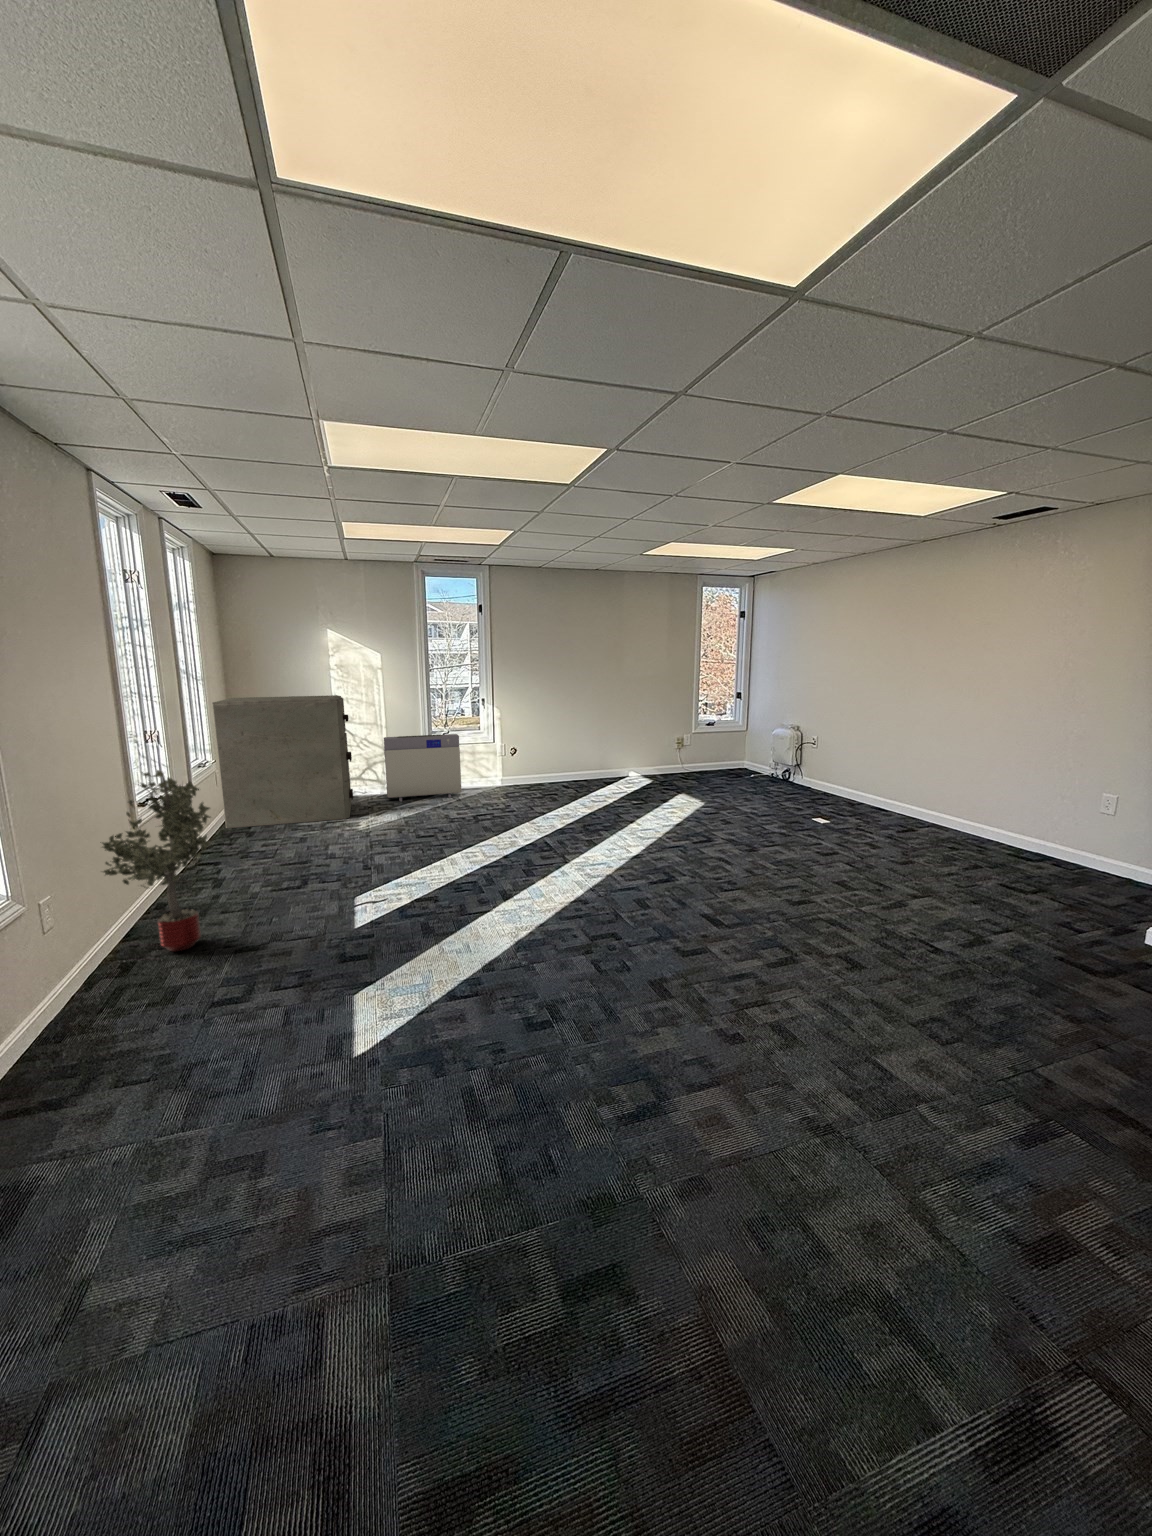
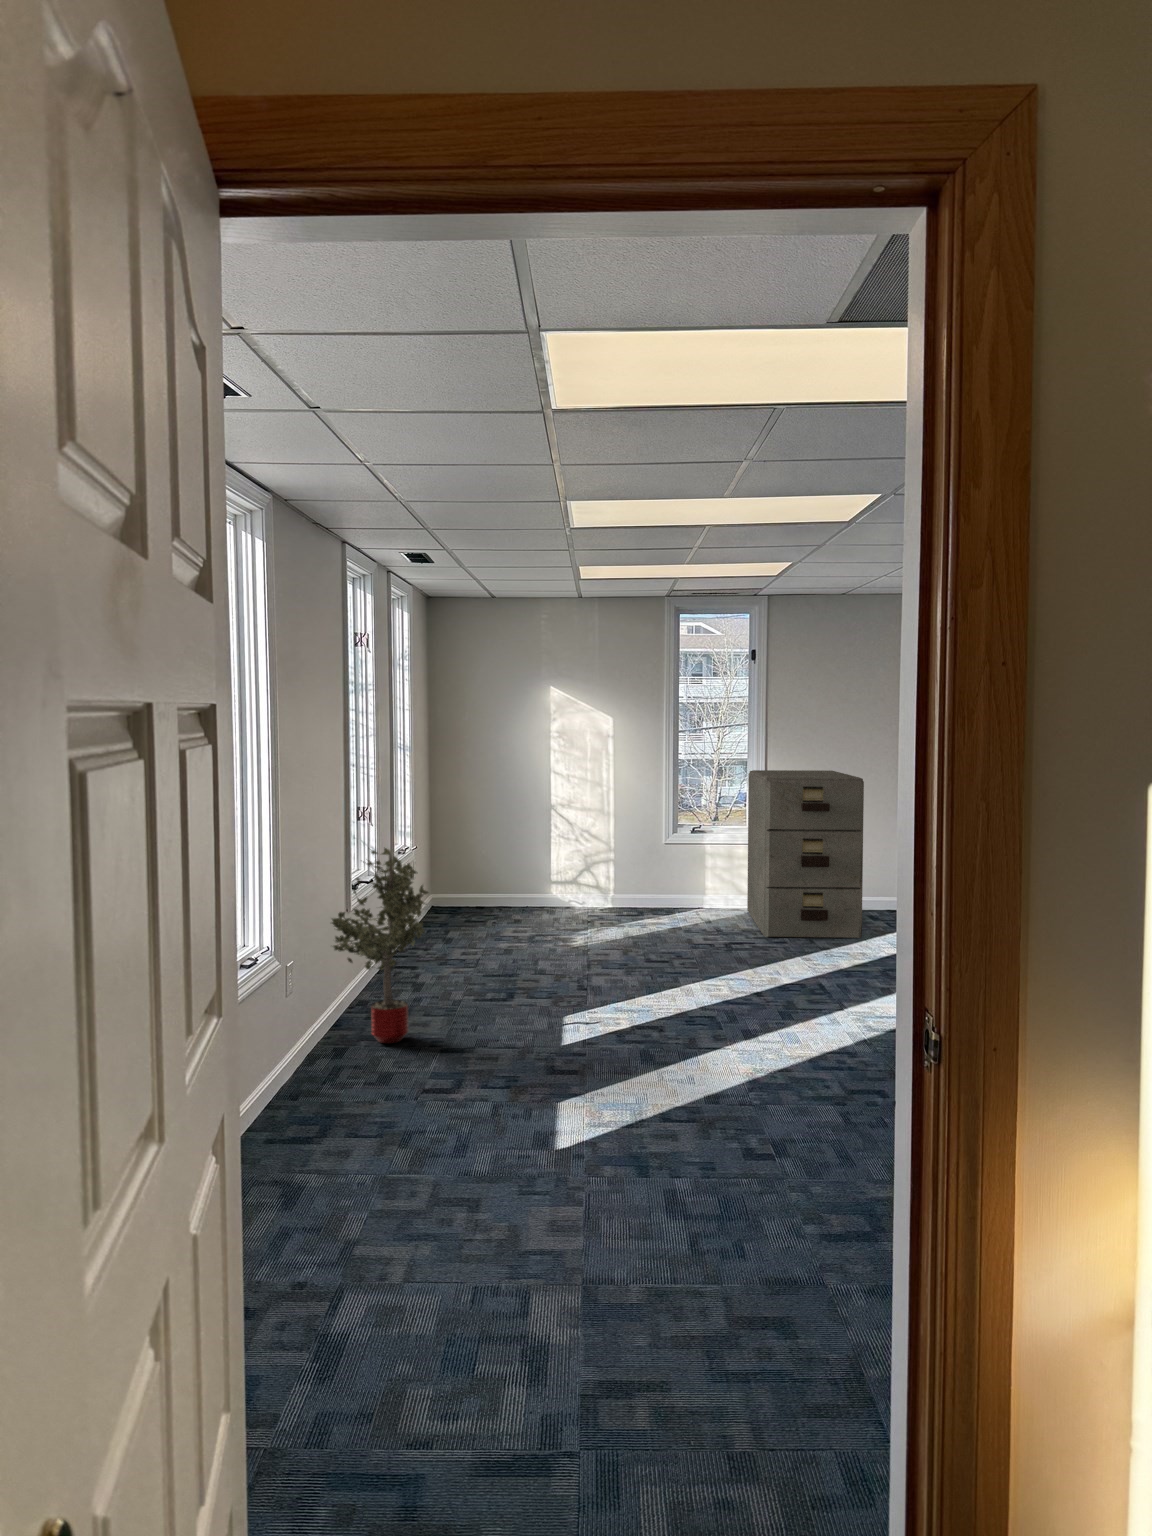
filing cabinet: present [212,695,353,829] -> present [747,770,864,938]
air purifier: present [384,734,461,801] -> none [612,829,713,918]

